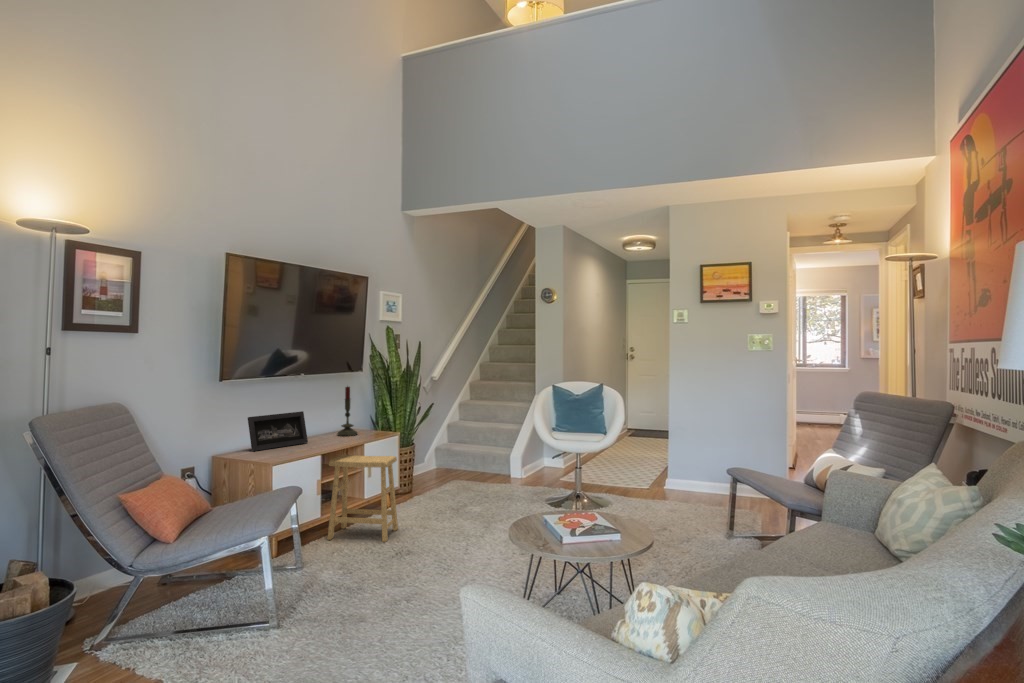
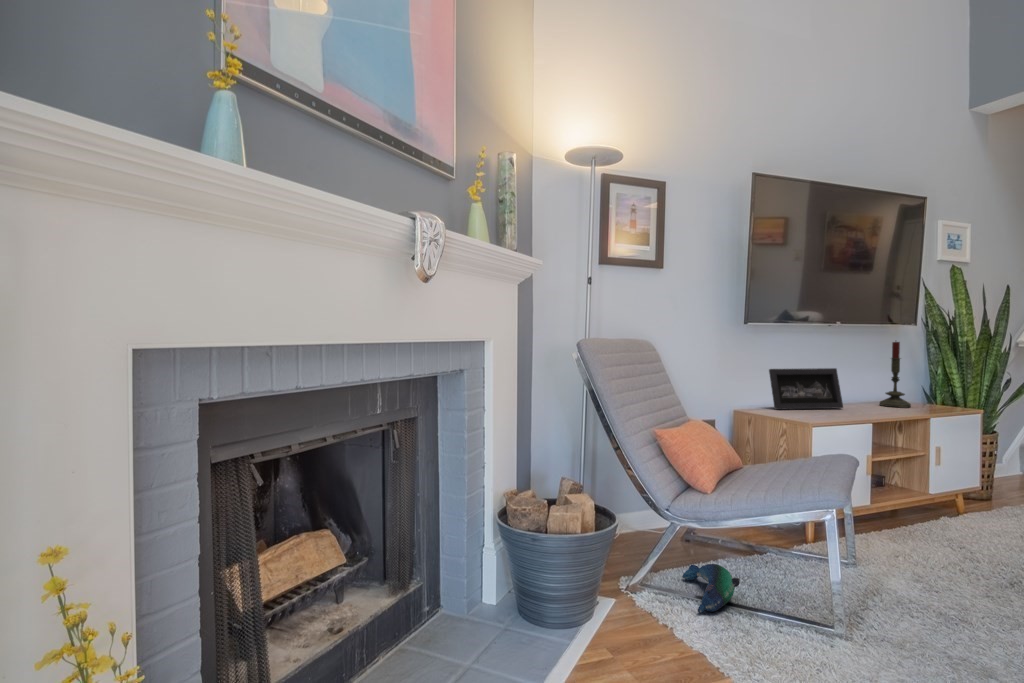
footstool: present [328,455,398,542] -> none [880,429,1000,565]
plush toy: none [150,600,201,647] -> present [682,564,740,613]

